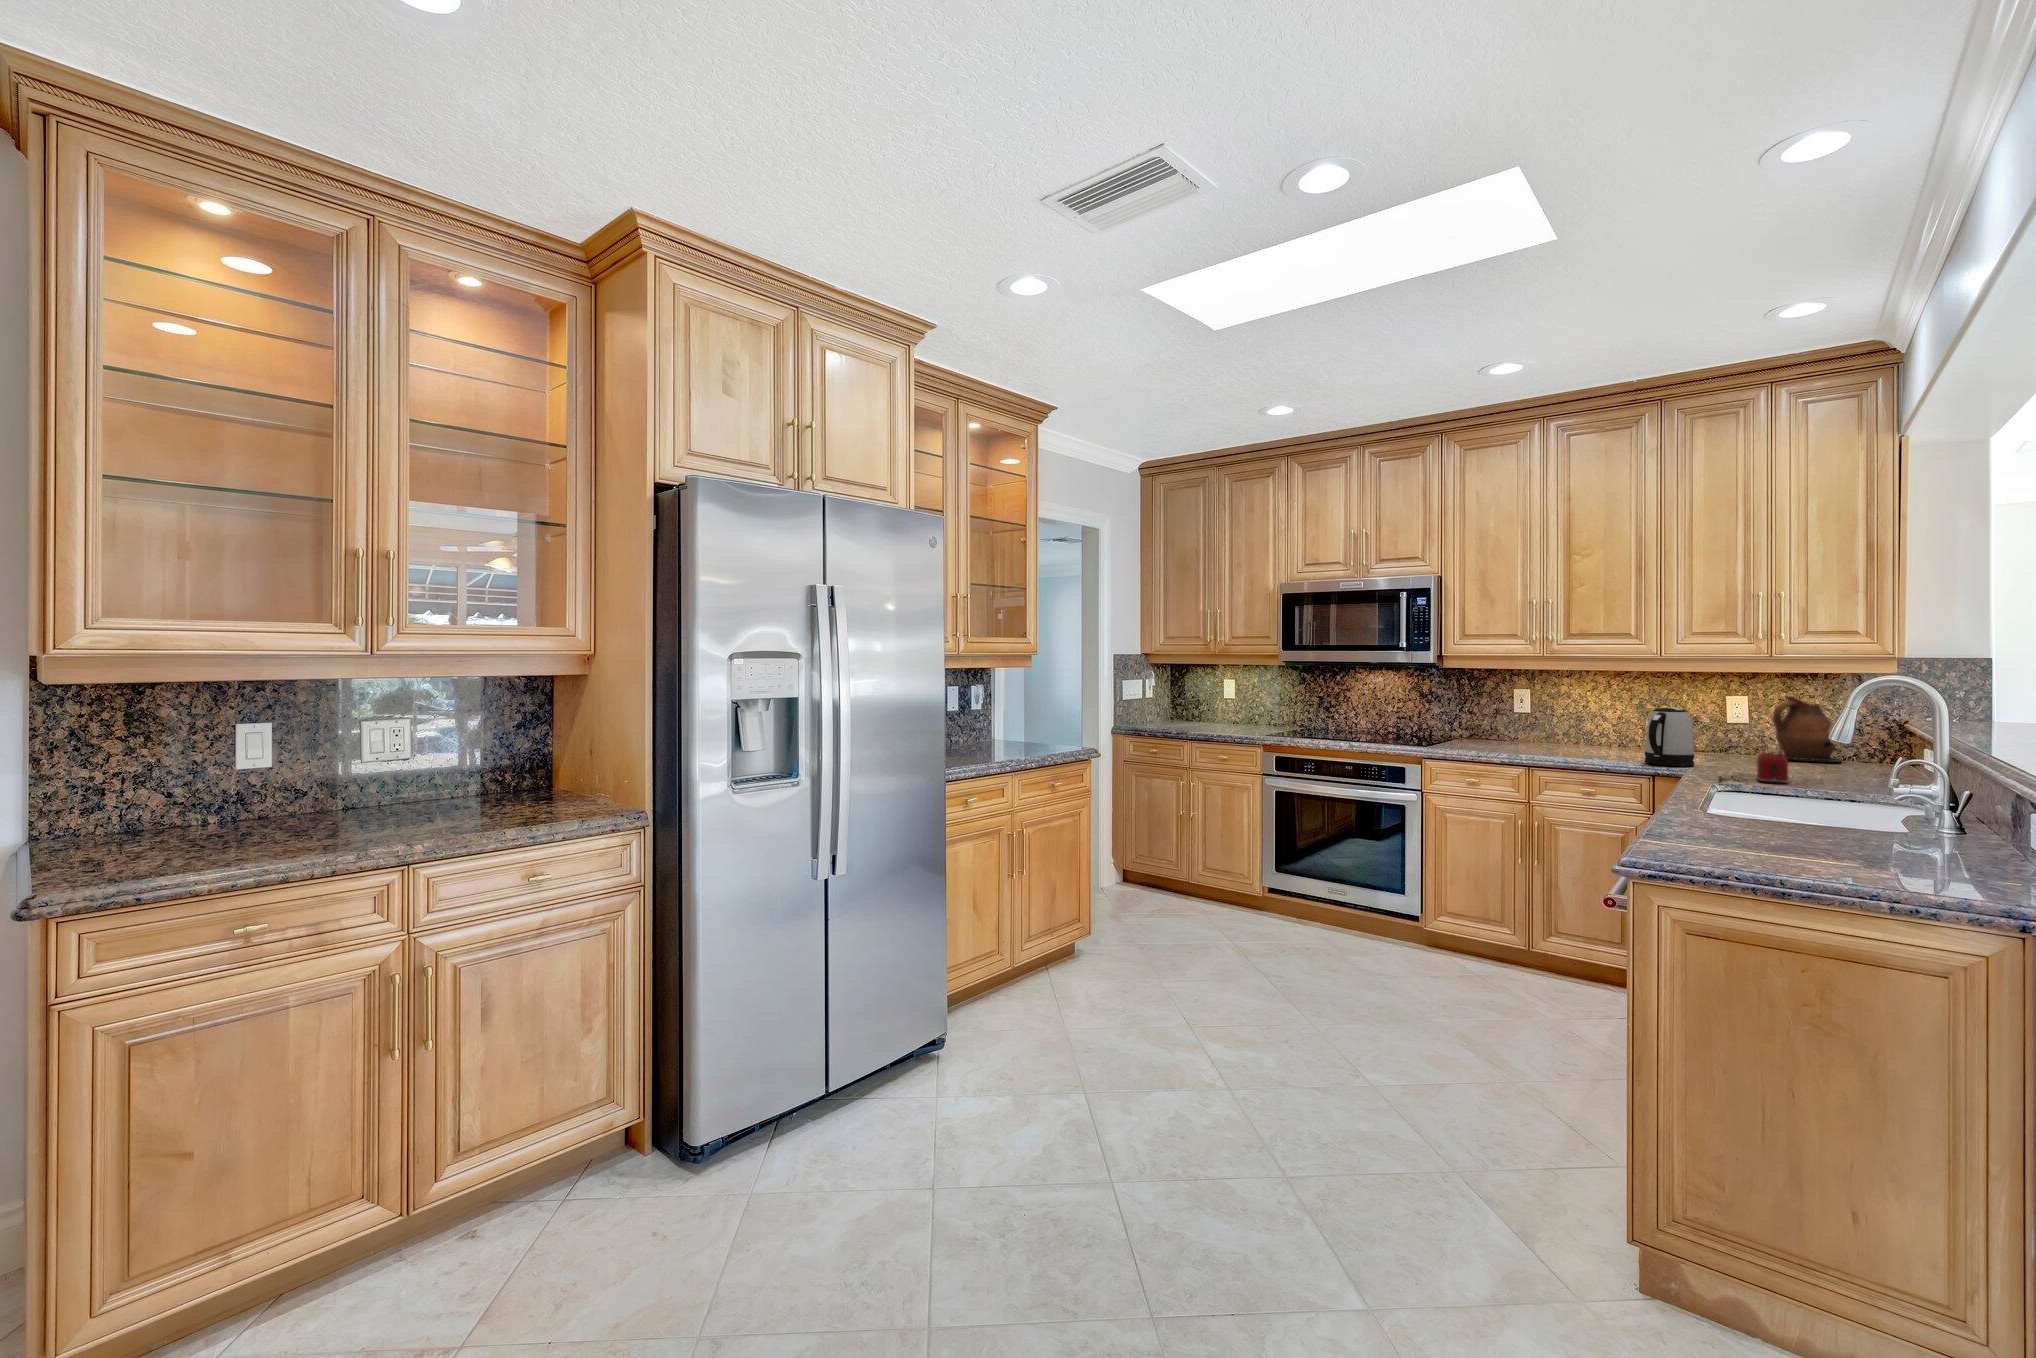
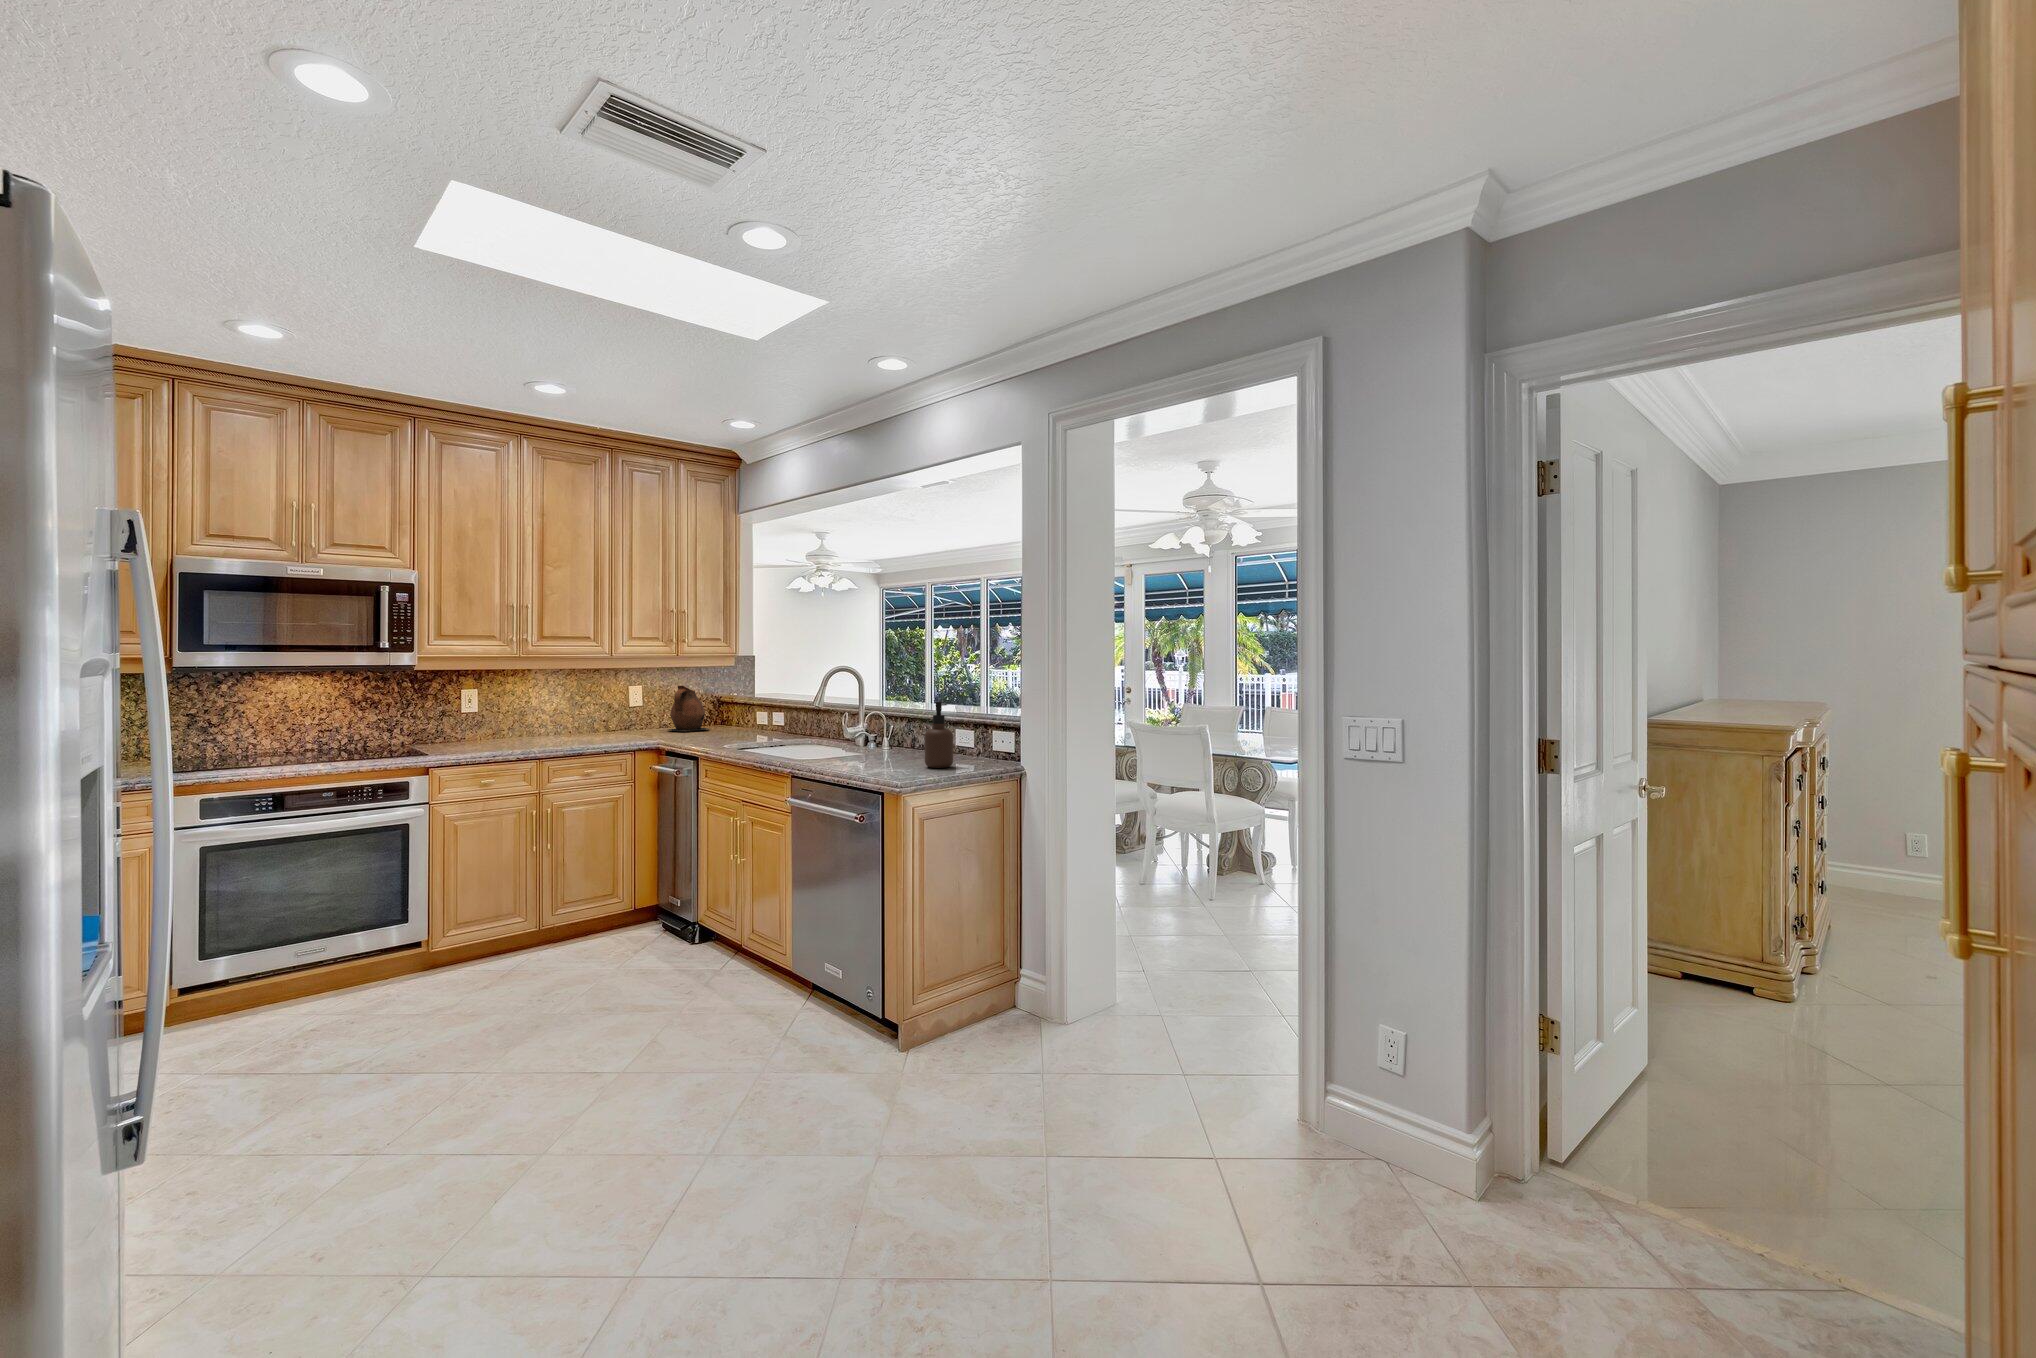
kettle: present [1645,707,1694,767] -> none [632,696,666,743]
soap dispenser: none [1816,750,1893,878] -> present [925,702,953,768]
toaster: present [1717,752,1788,783] -> none [706,722,747,746]

